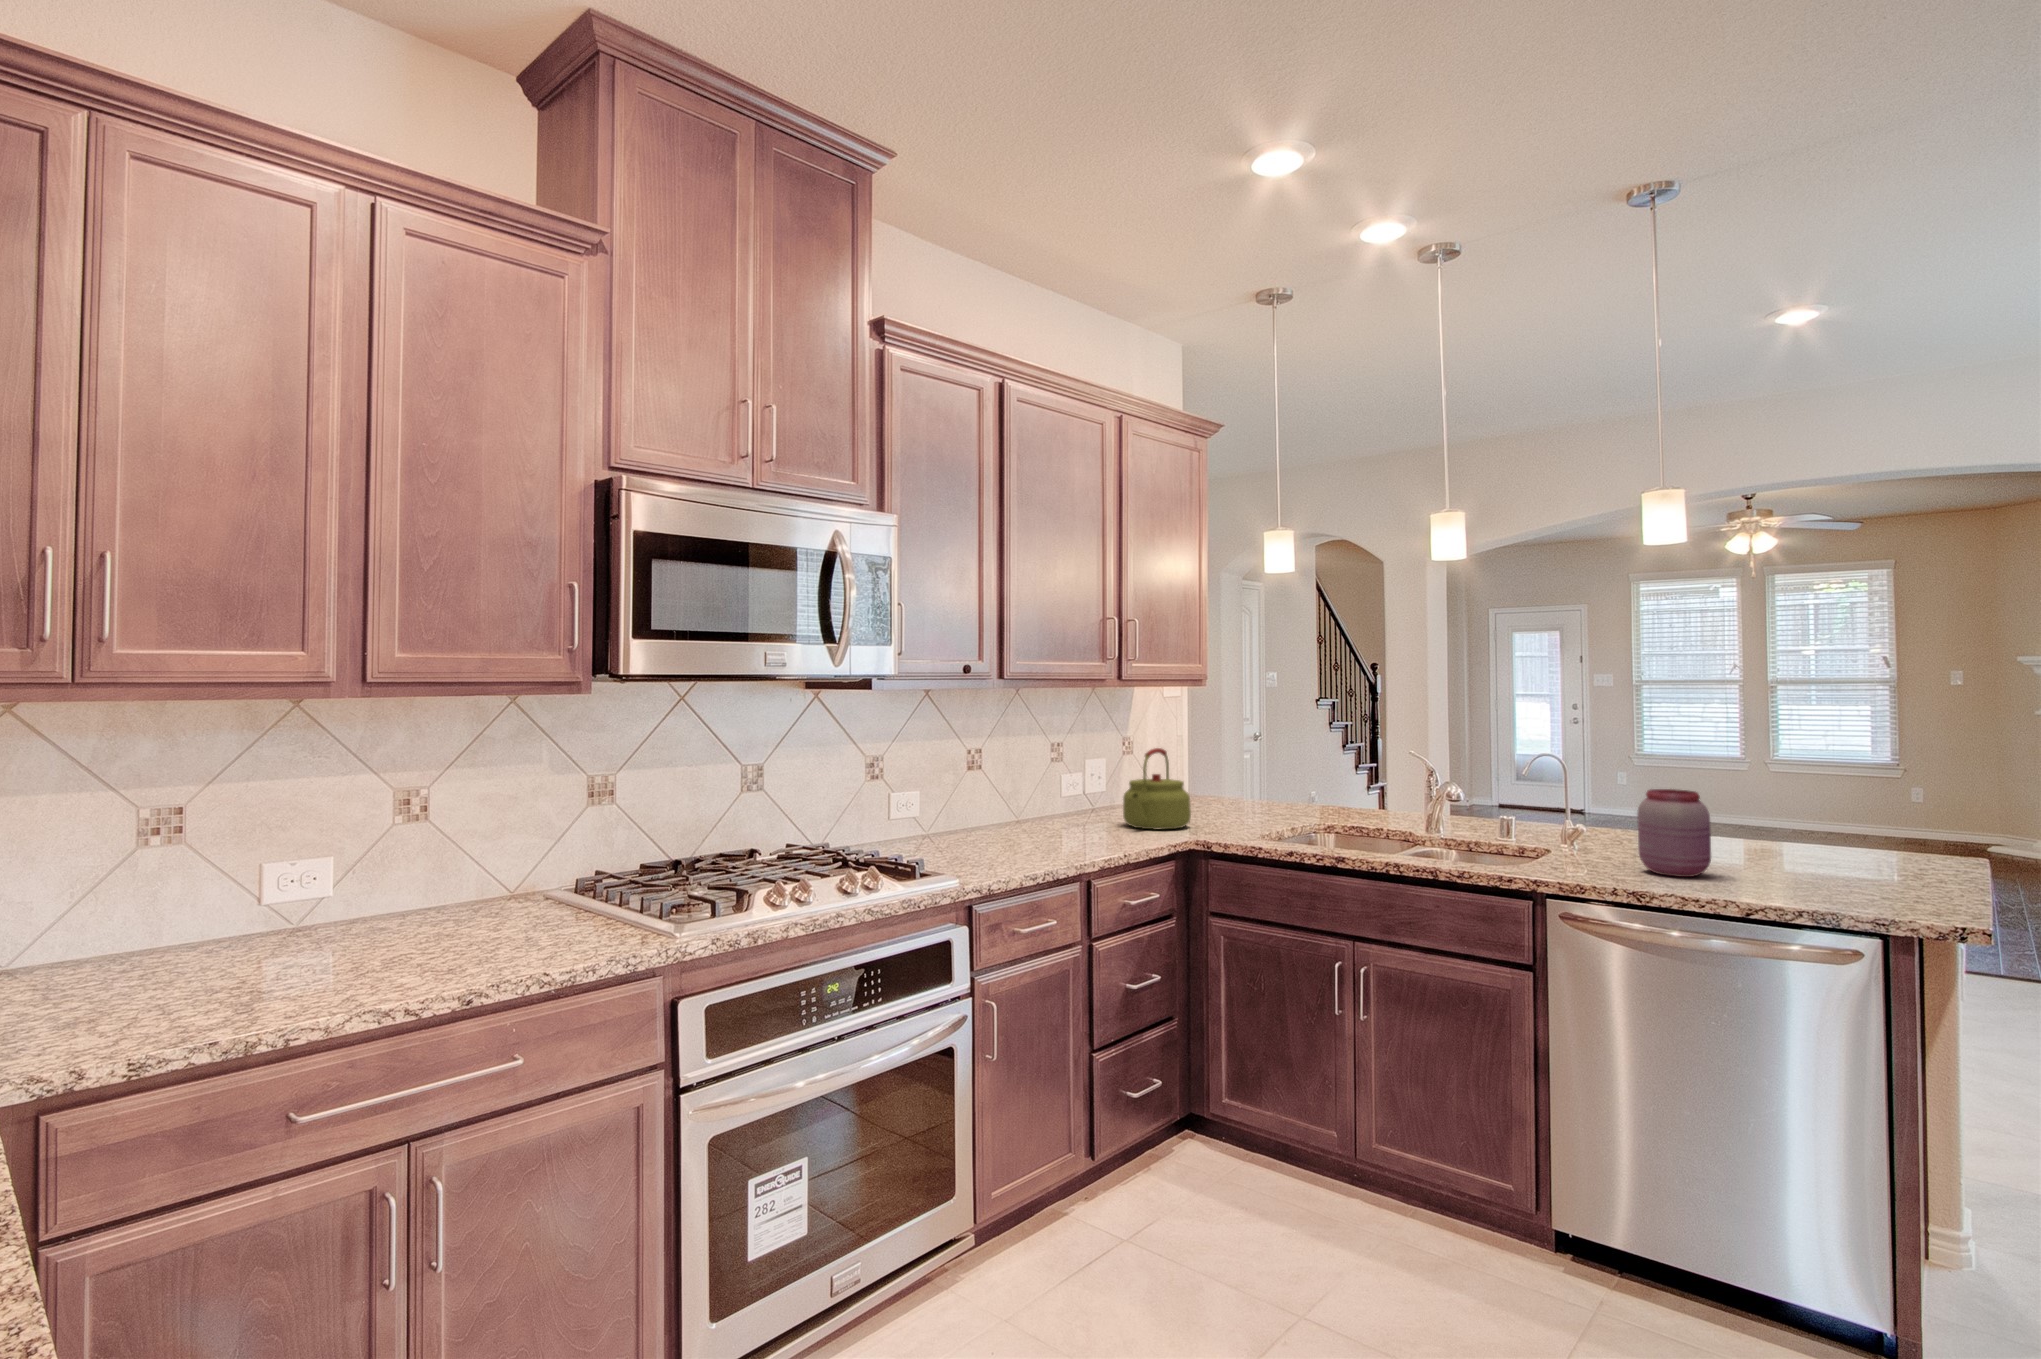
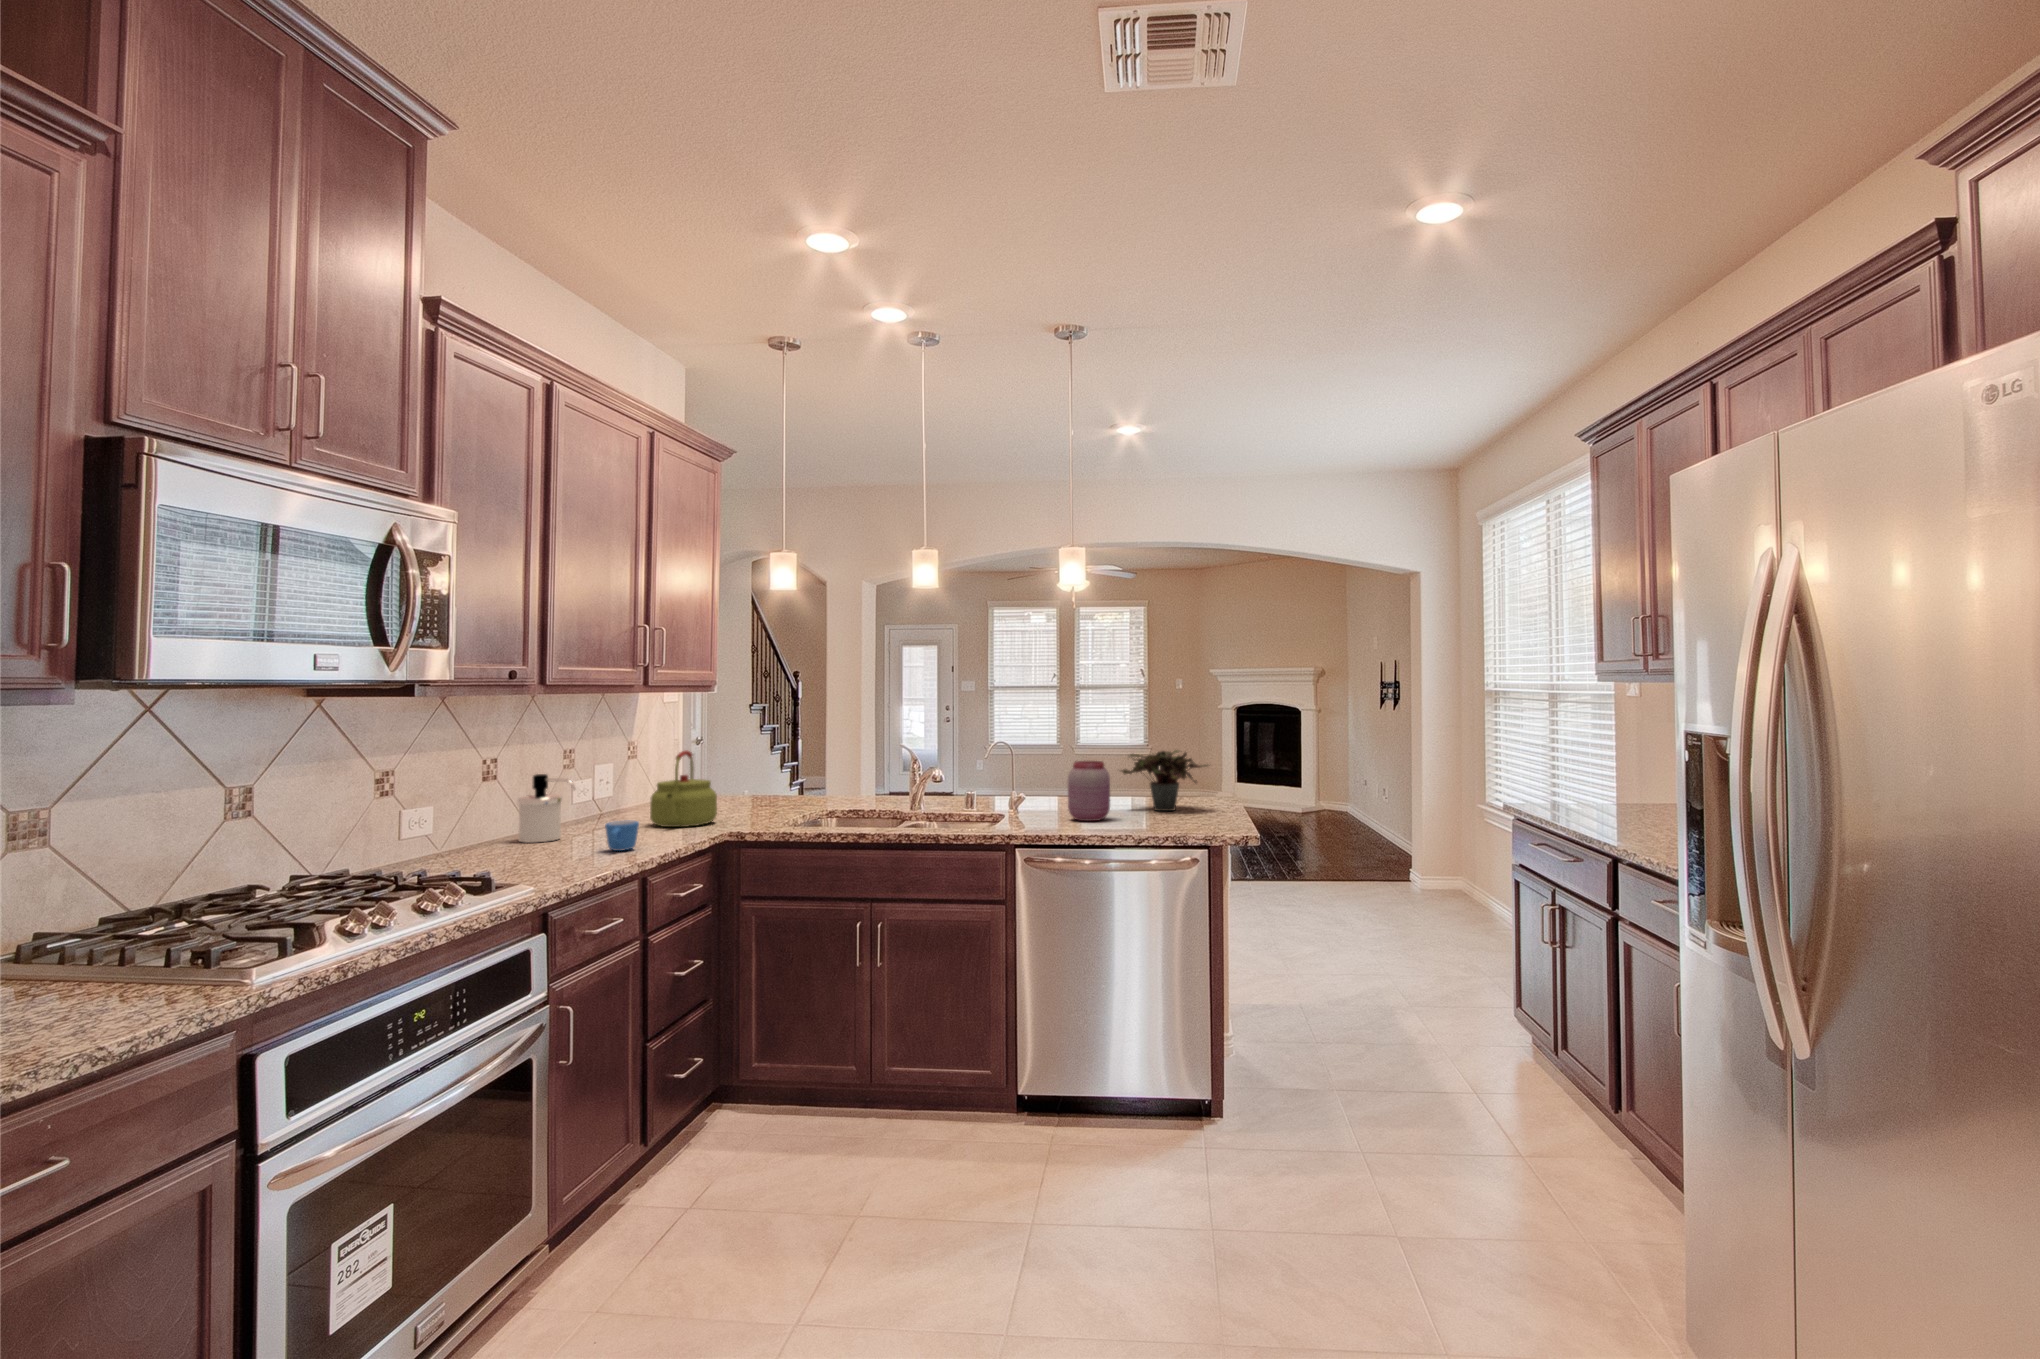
soap dispenser: none [994,765,1041,832] -> present [517,774,576,843]
potted plant: none [1736,782,1918,875] -> present [1122,750,1210,811]
mug: none [1054,818,1086,849] -> present [605,821,639,851]

